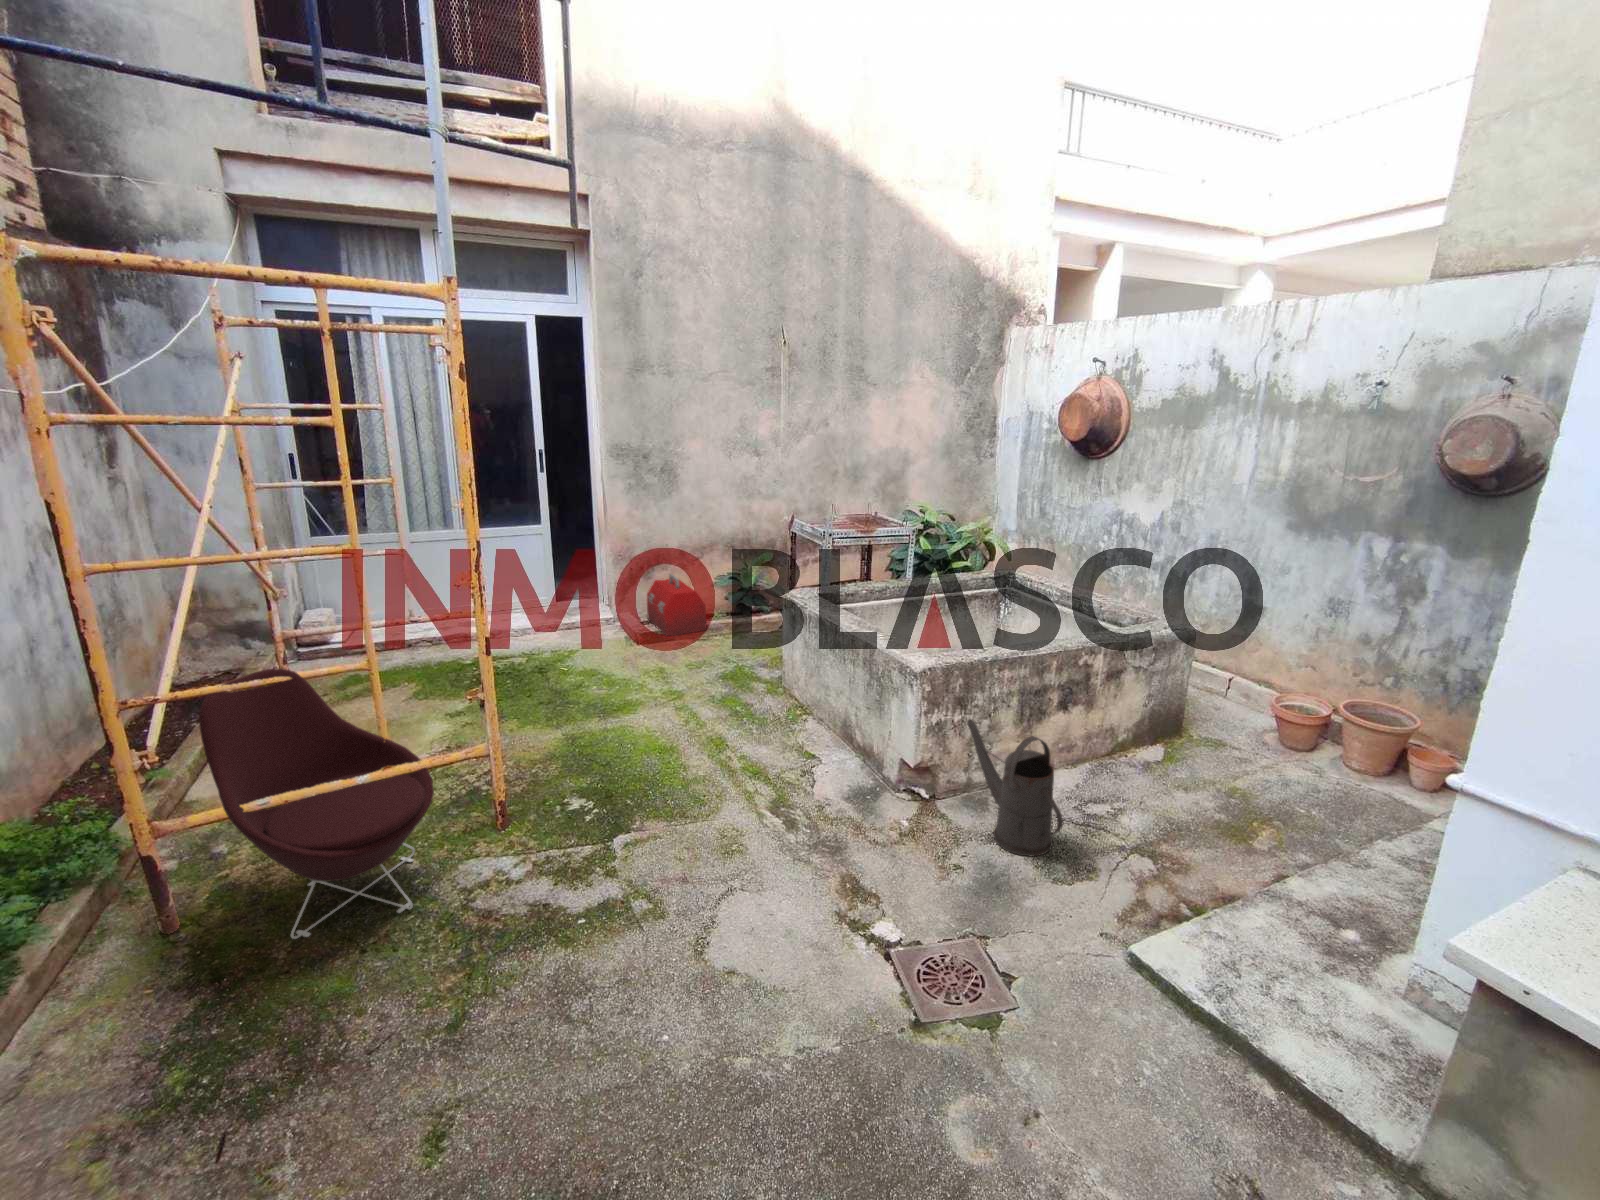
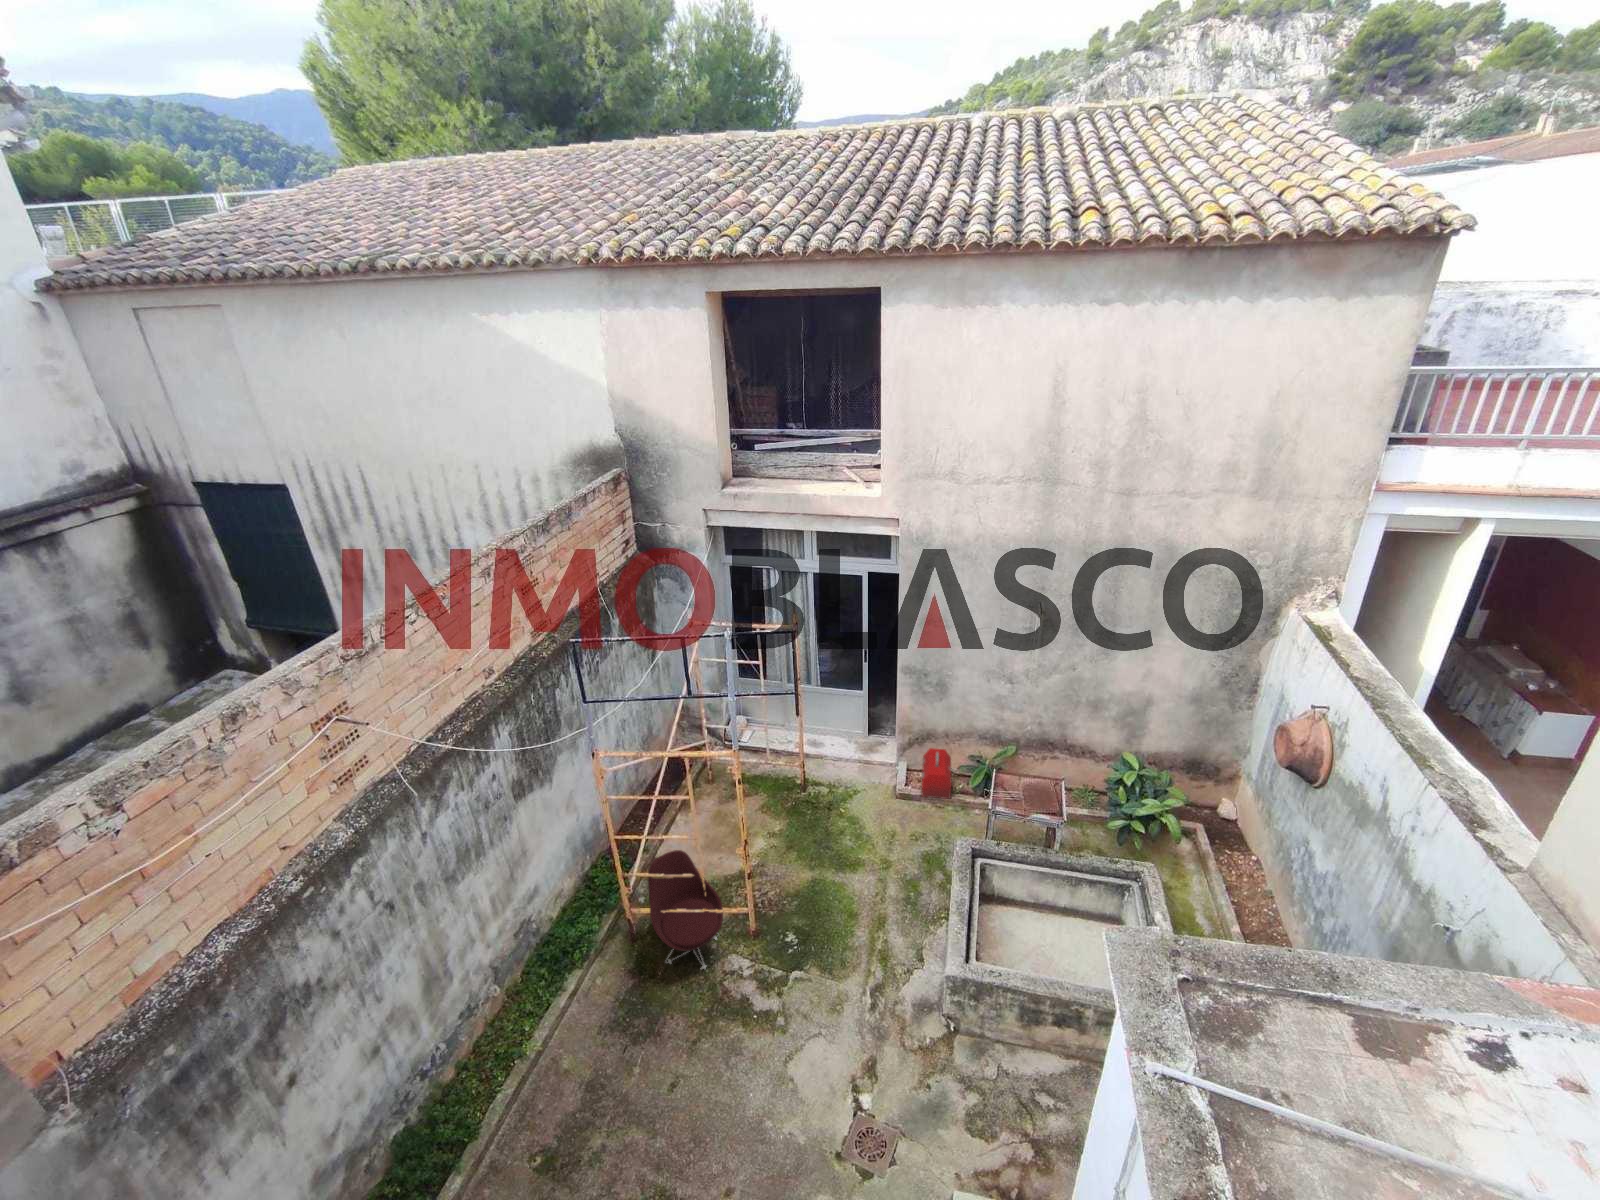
watering can: present [967,719,1063,856] -> none [964,1008,997,1109]

